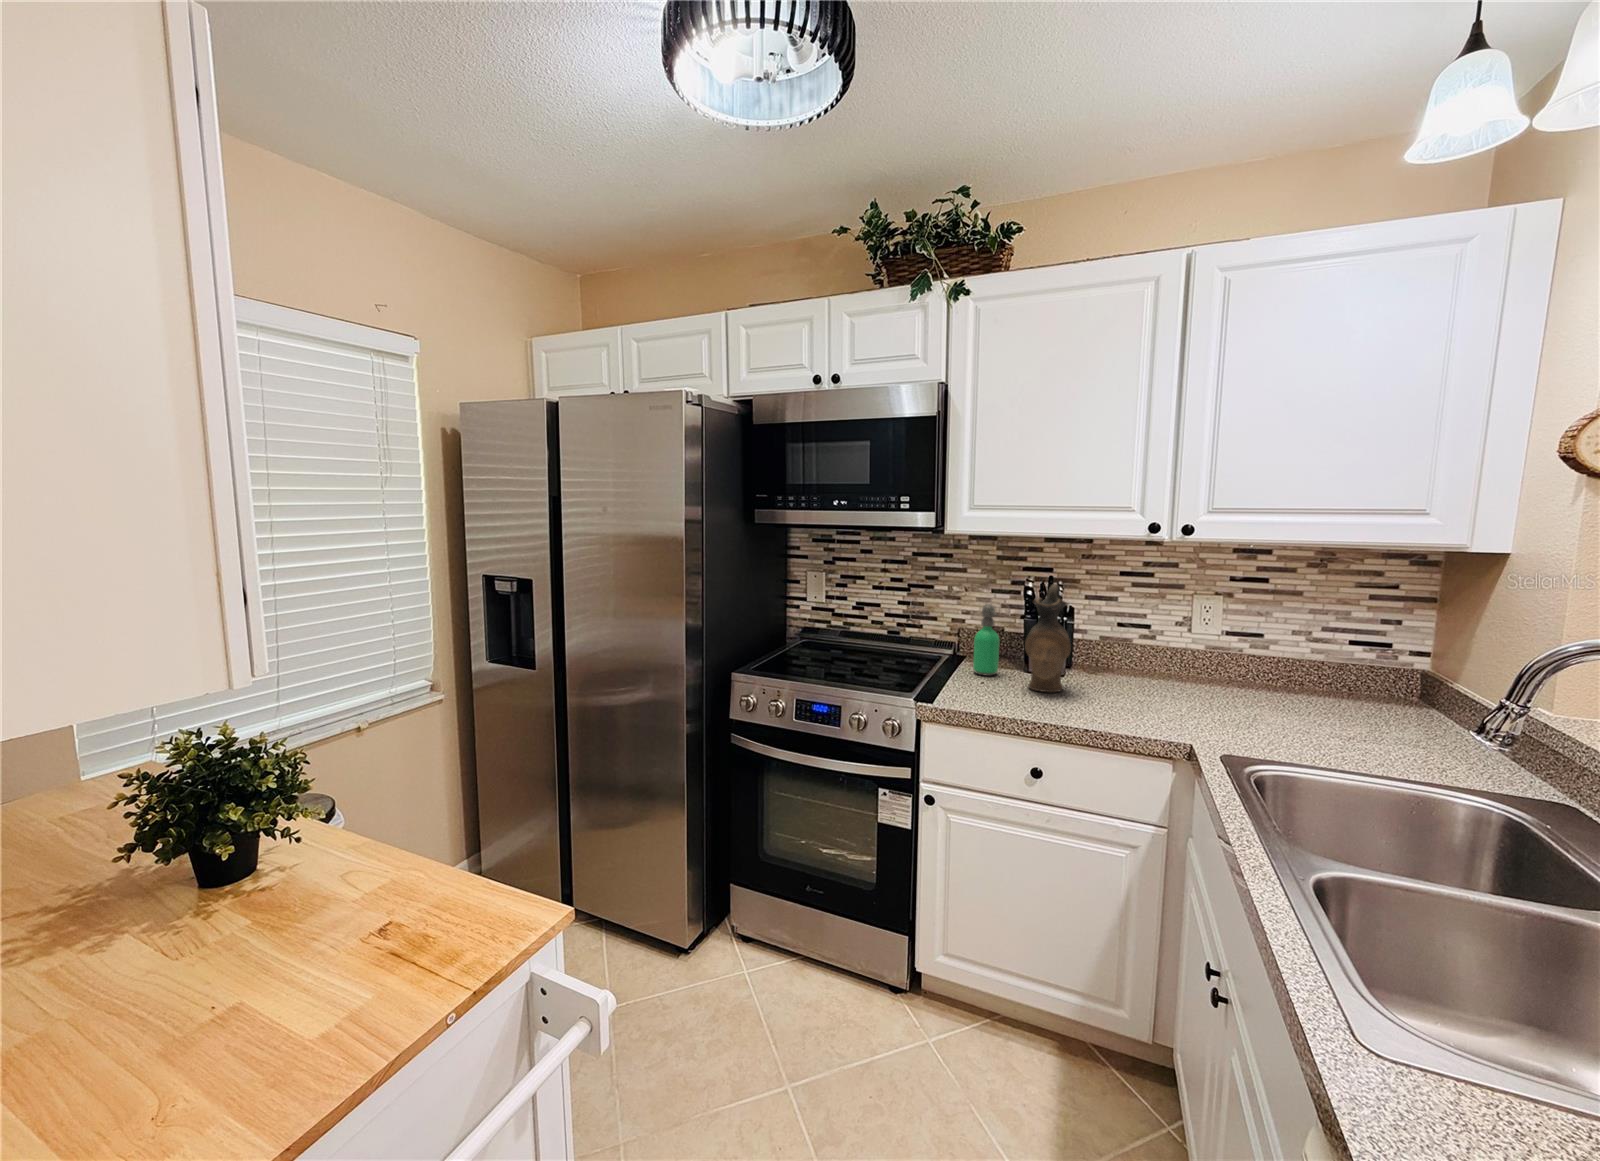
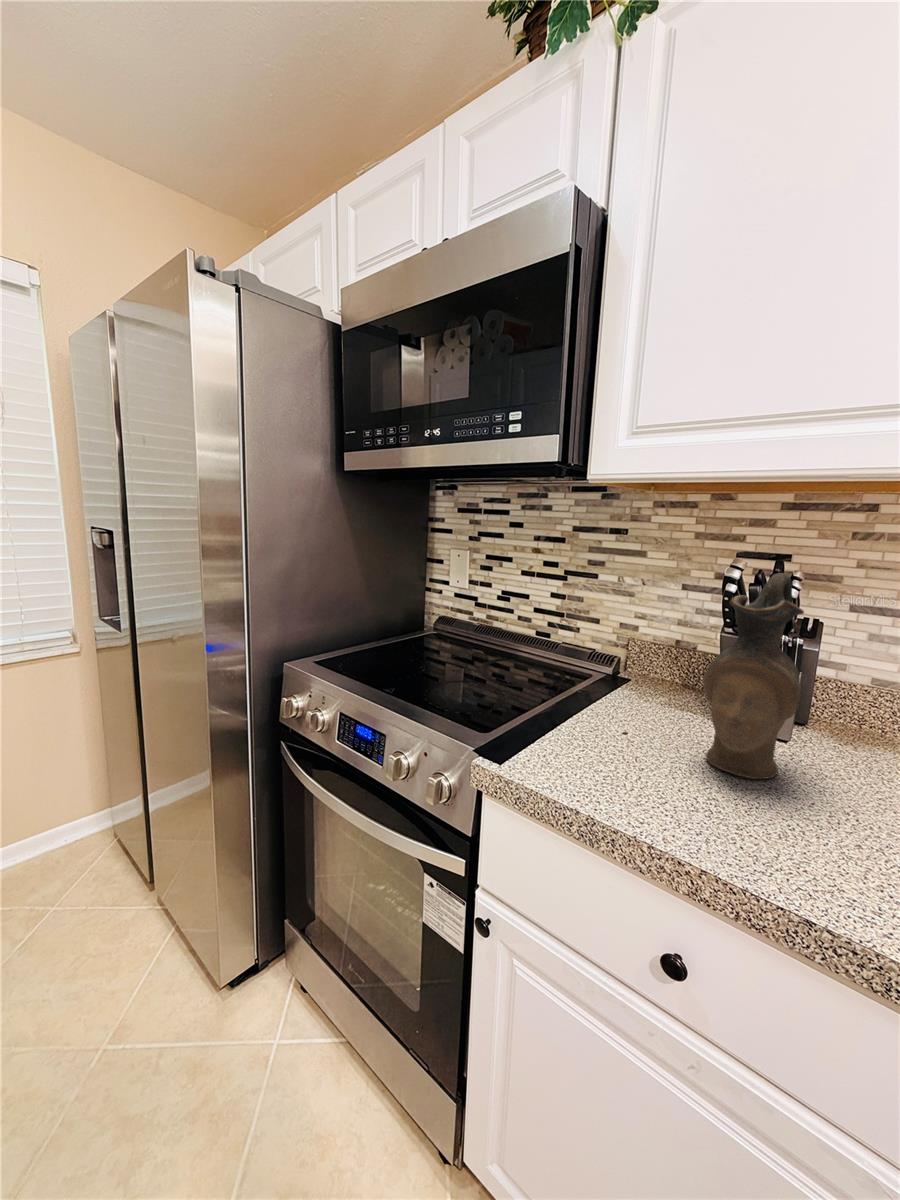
soap dispenser: present [973,604,1000,676] -> none [625,603,673,720]

